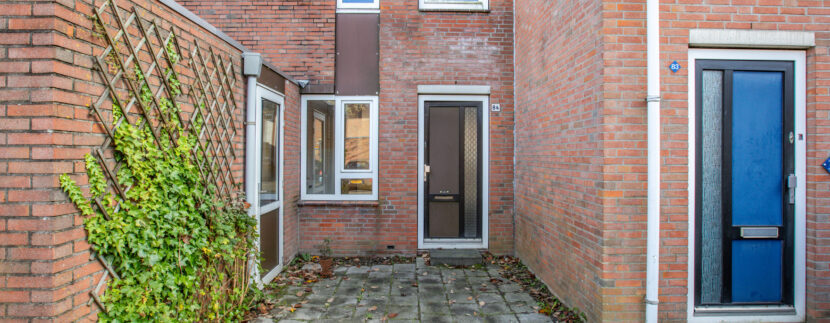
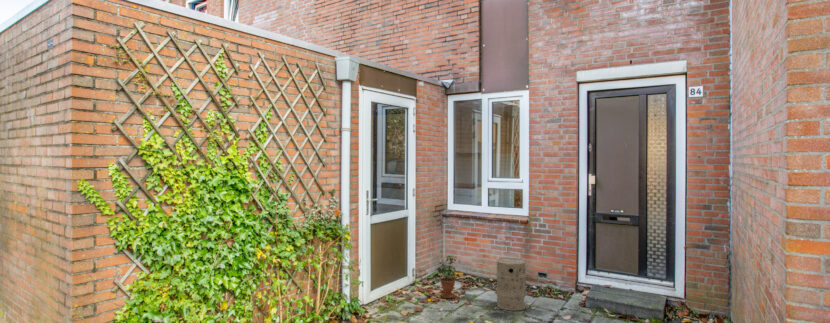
trash can: none [370,234,395,275] -> present [496,258,526,311]

